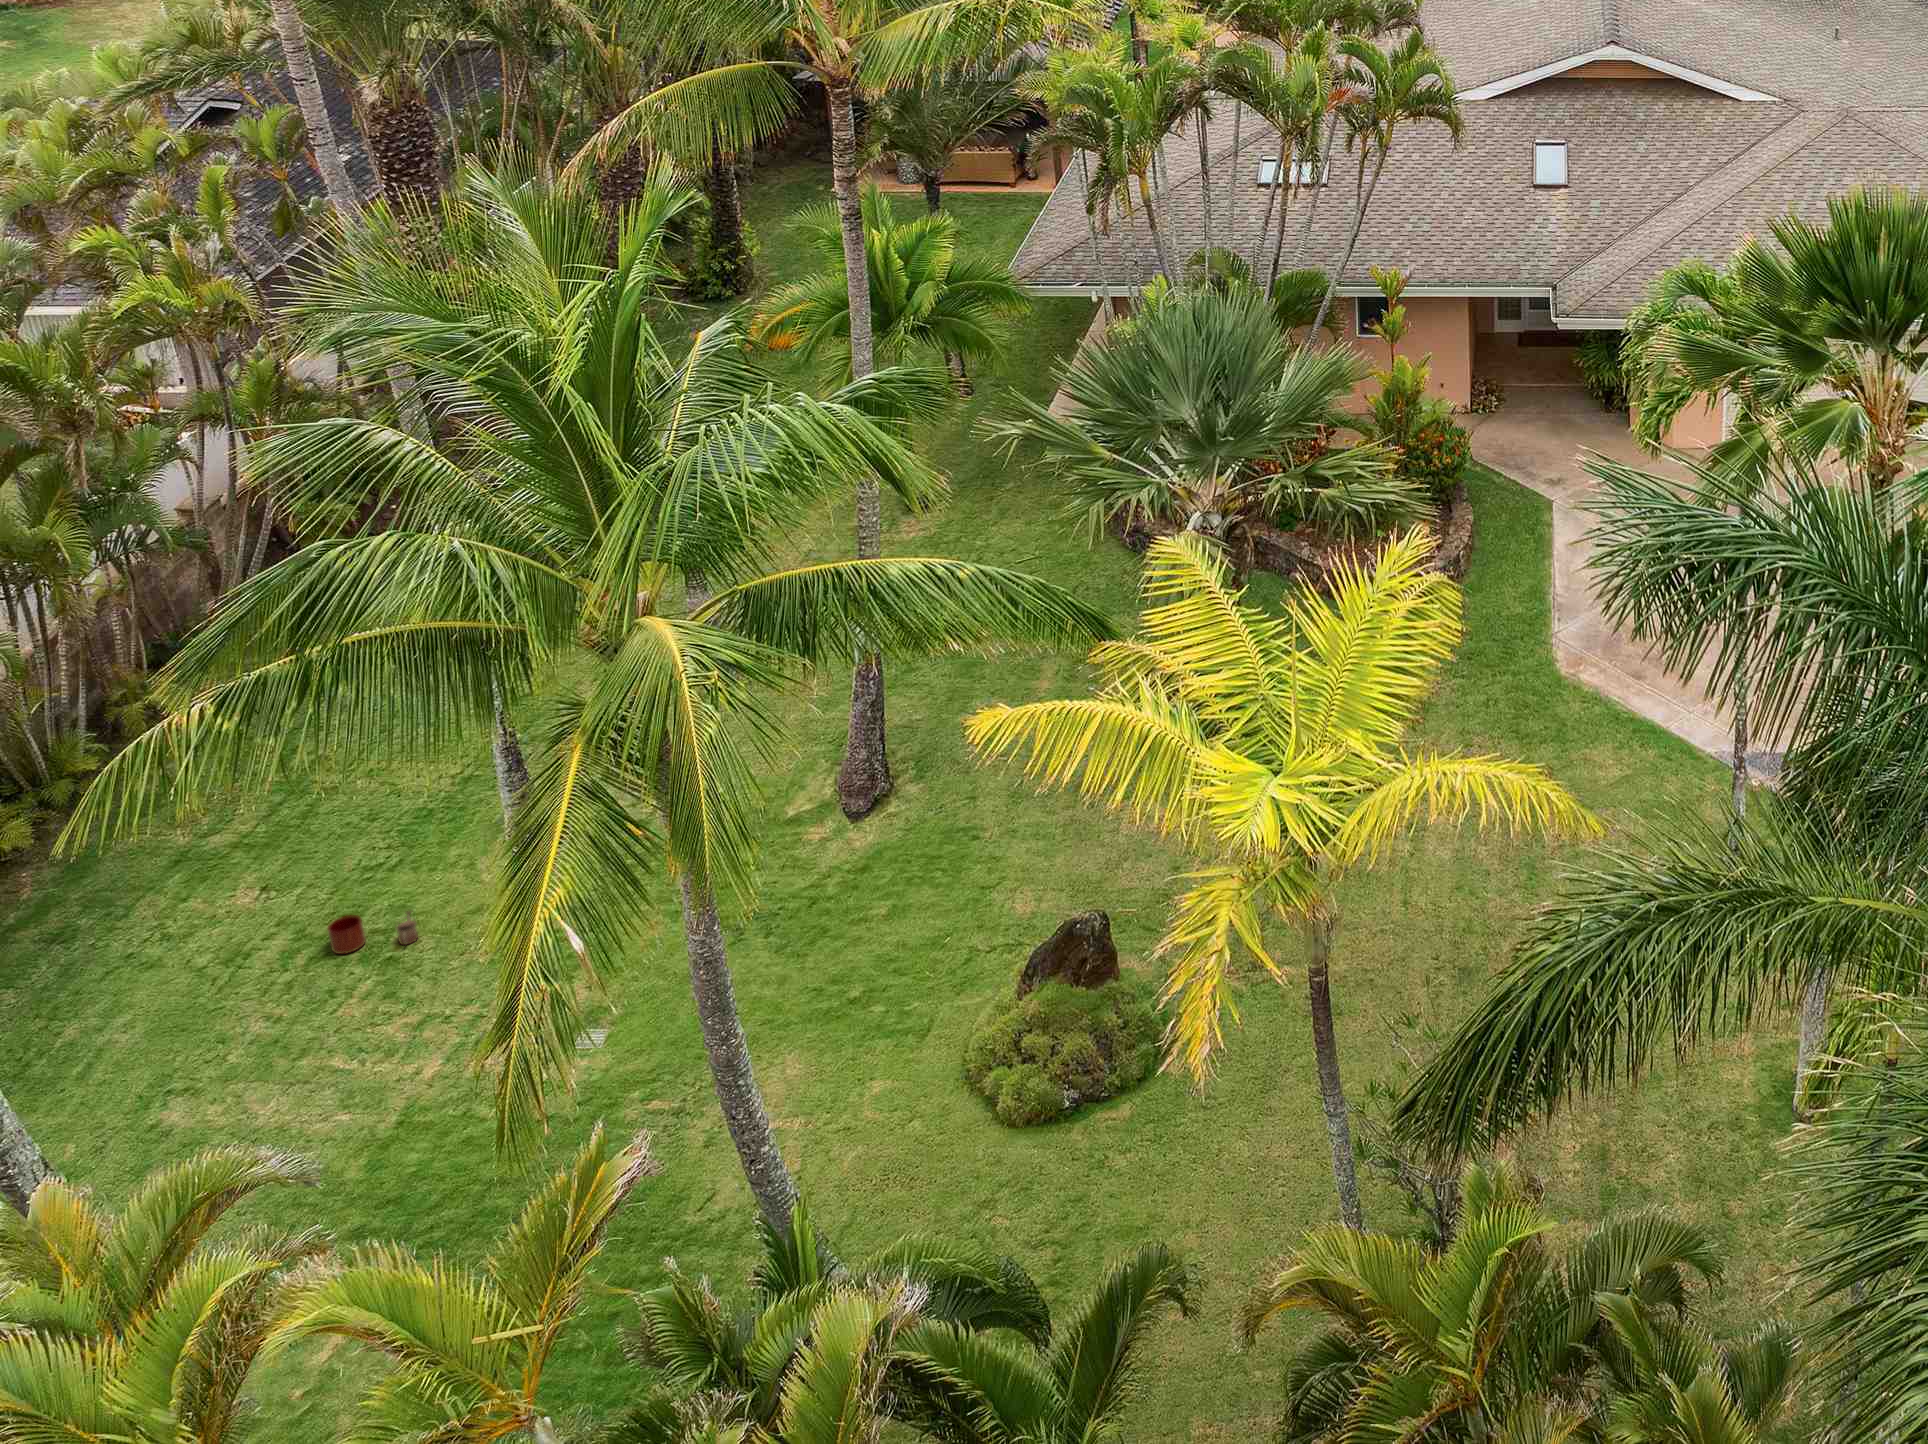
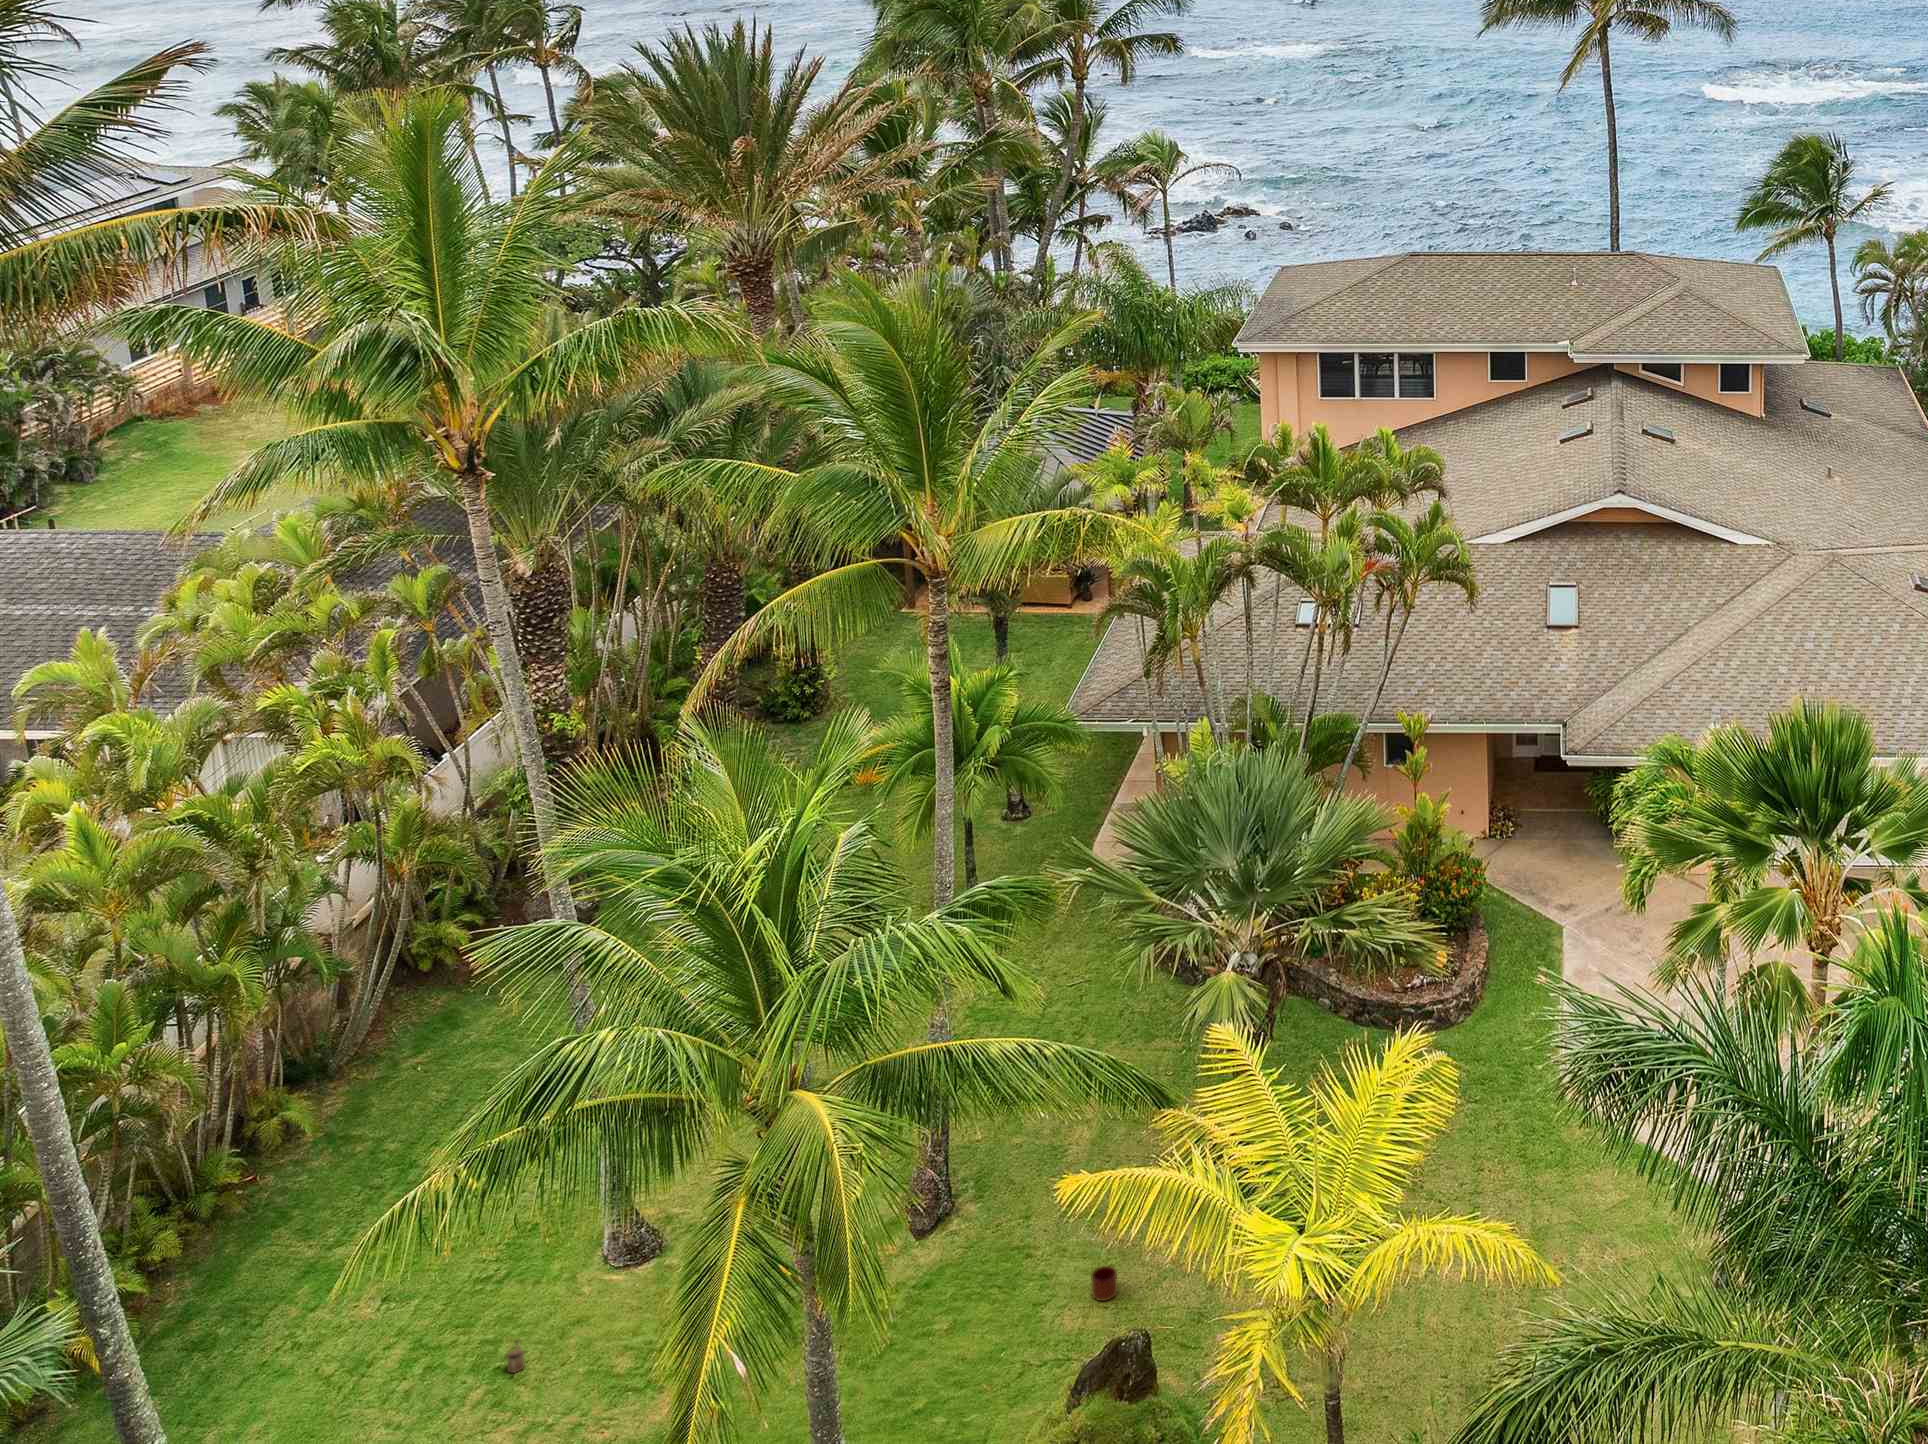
planter: present [328,915,366,954] -> present [1091,1266,1118,1301]

